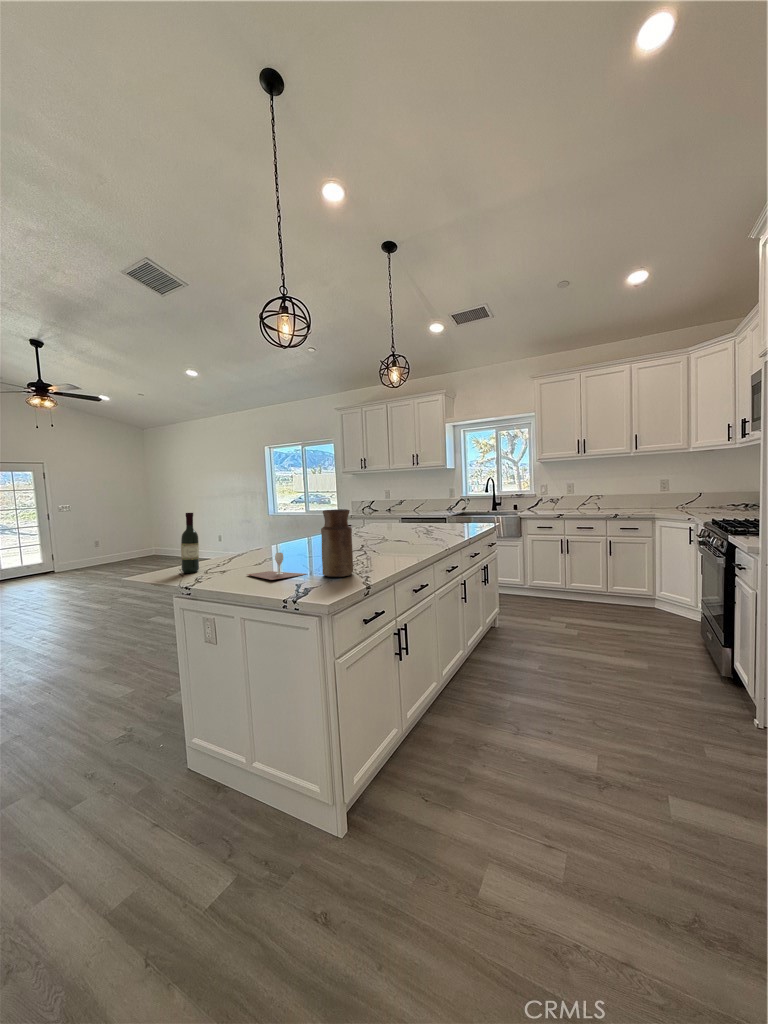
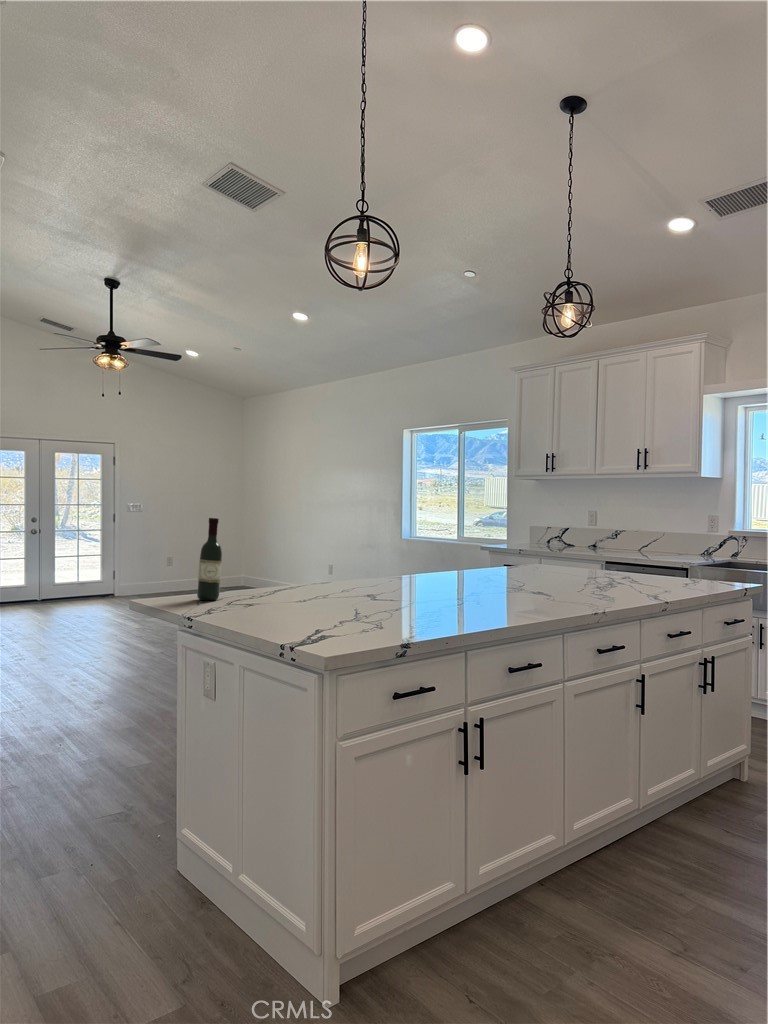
vase: present [321,509,353,577] -> none [362,528,410,629]
wine glass: present [247,553,306,580] -> none [268,584,354,620]

